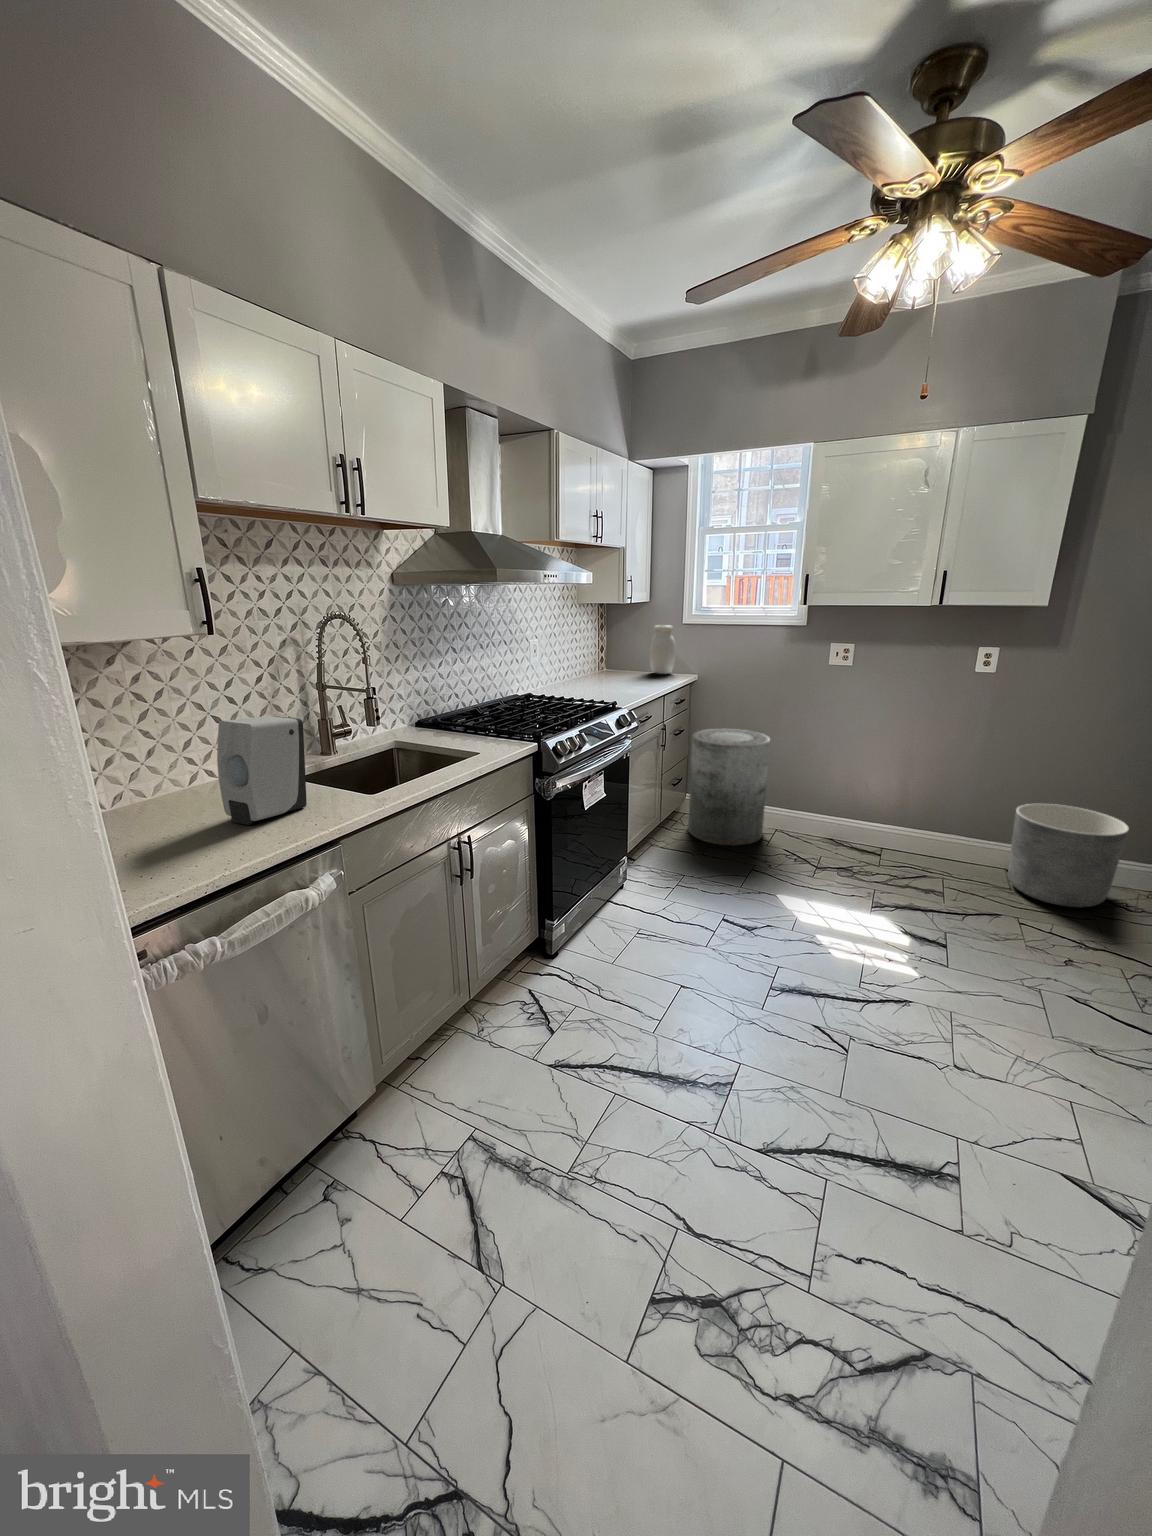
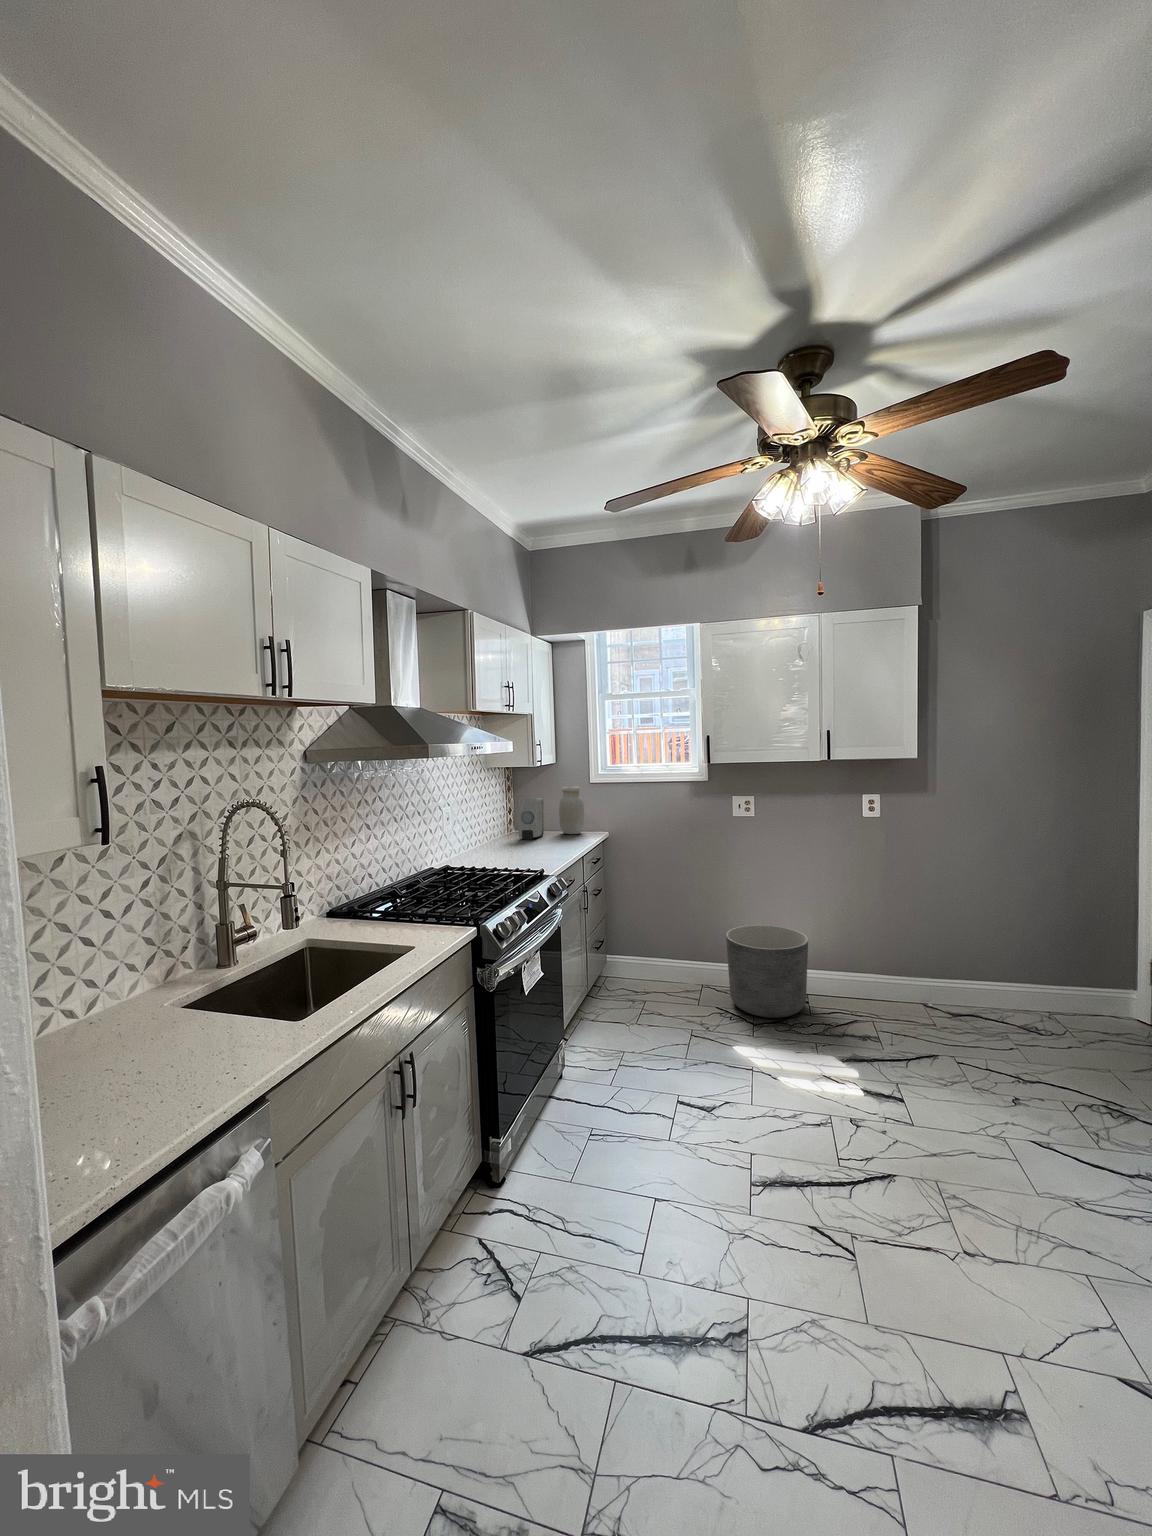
soap dispenser: present [217,716,307,825] -> present [518,798,543,840]
trash can: present [688,729,770,845] -> none [610,885,689,1010]
planter: present [1008,804,1129,907] -> present [726,925,808,1018]

